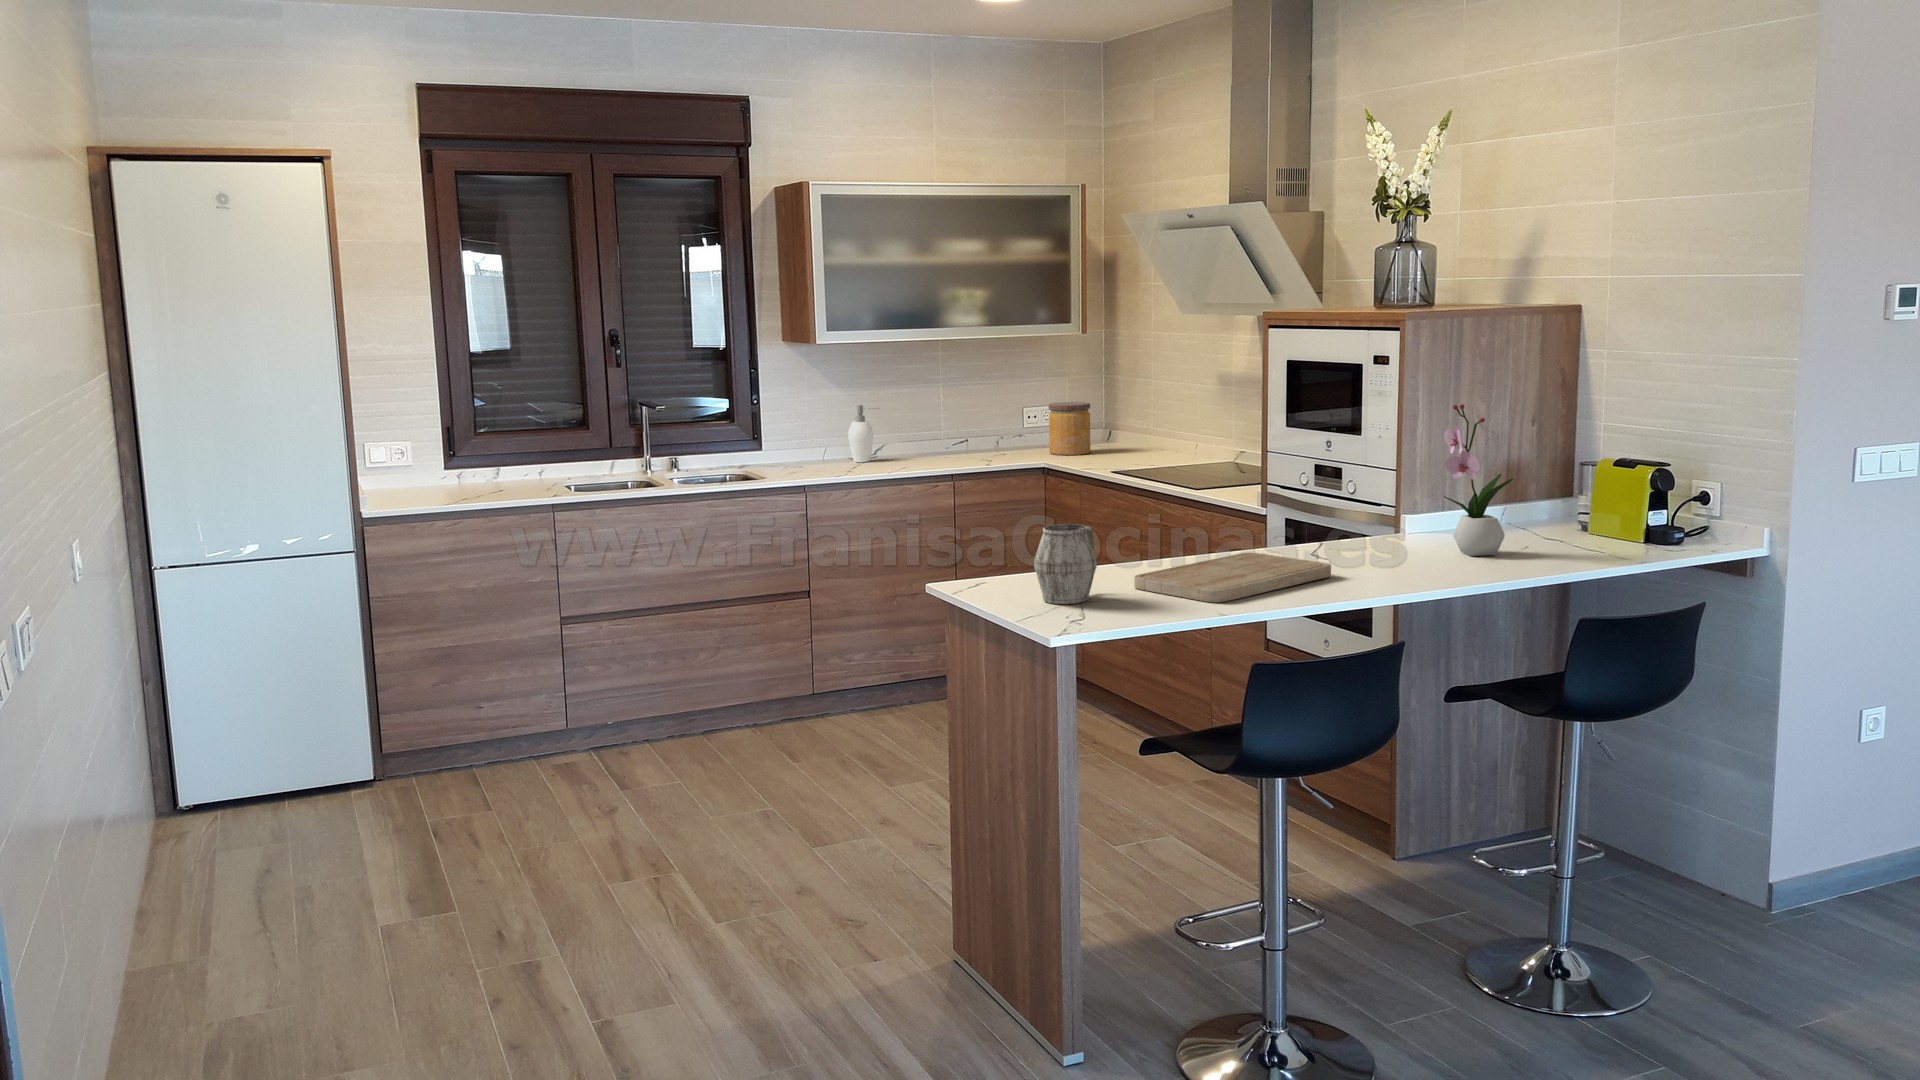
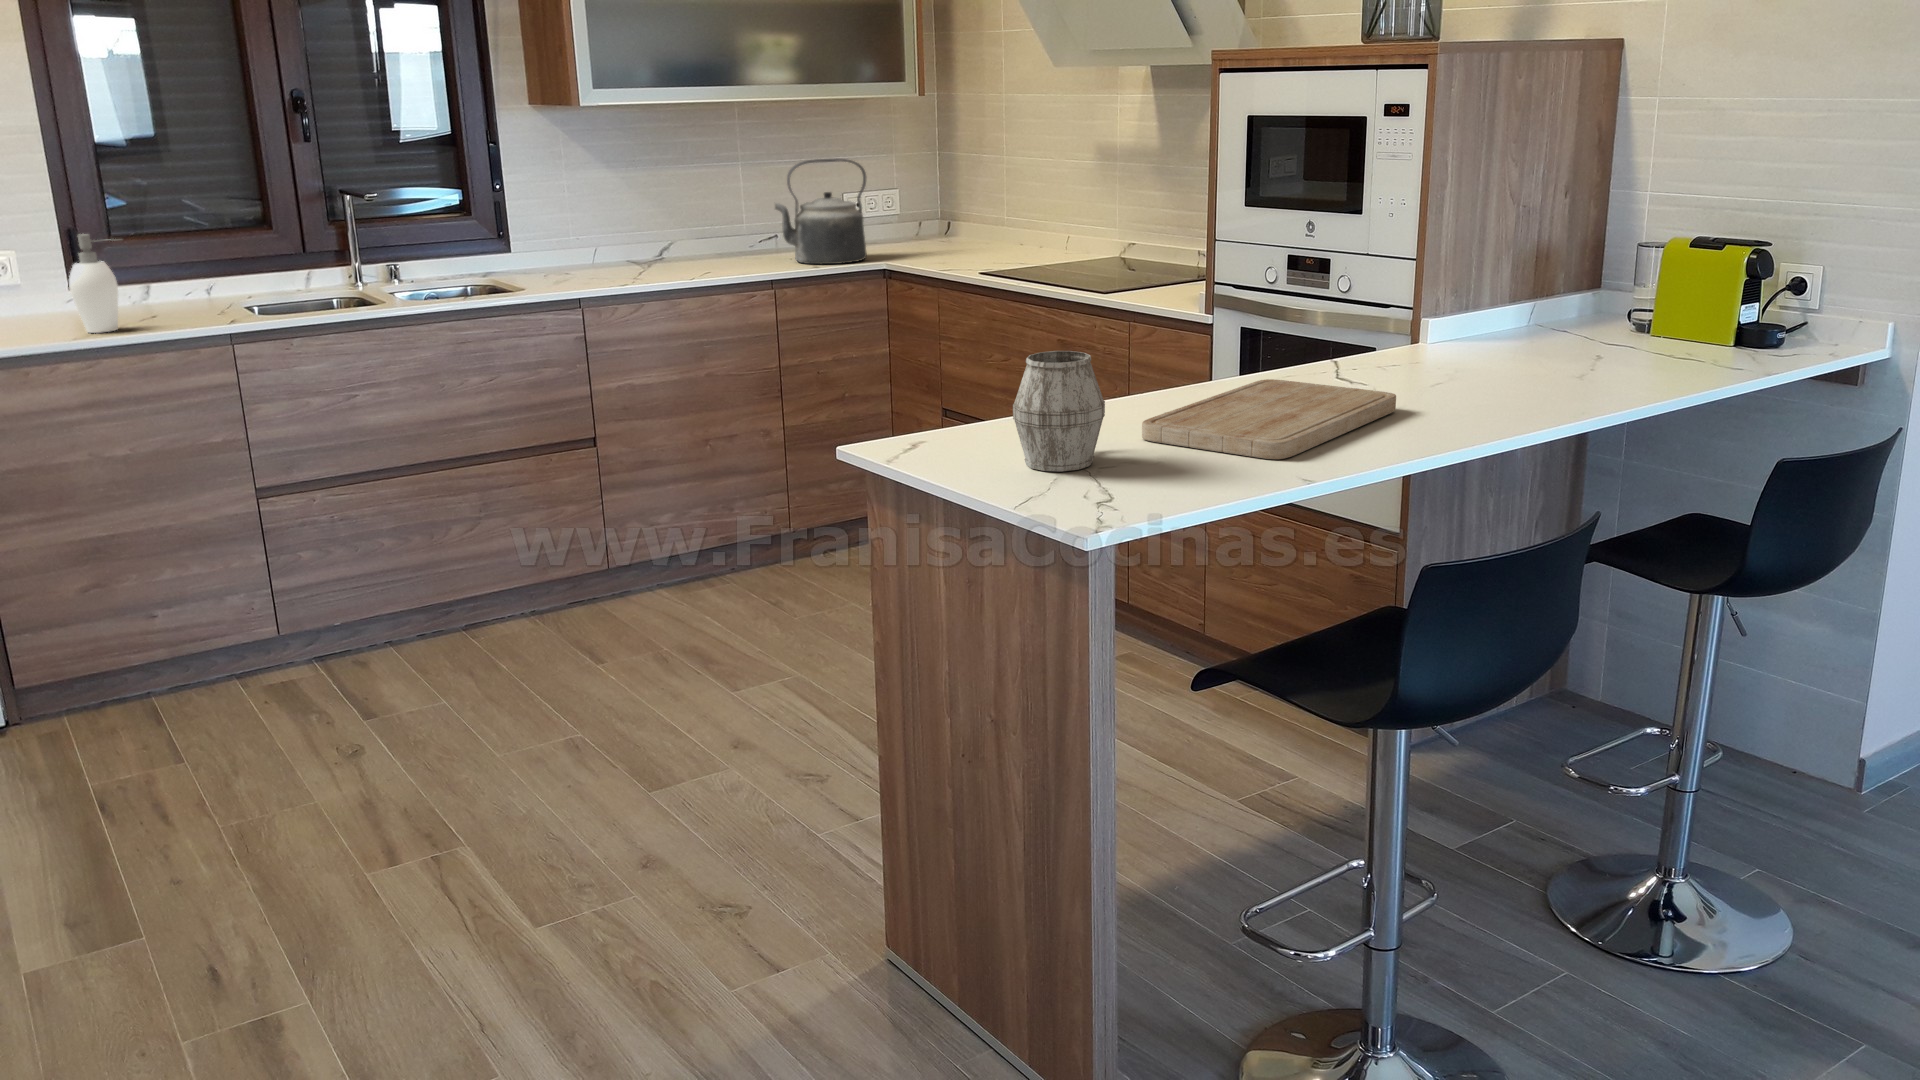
kettle: none [960,383,1033,464] -> present [775,159,867,264]
jar: present [1049,402,1091,455] -> none [880,183,934,251]
flower arrangement: present [1444,404,1513,556] -> none [1504,167,1603,373]
soap dispenser: present [848,405,880,462] -> present [69,234,118,333]

